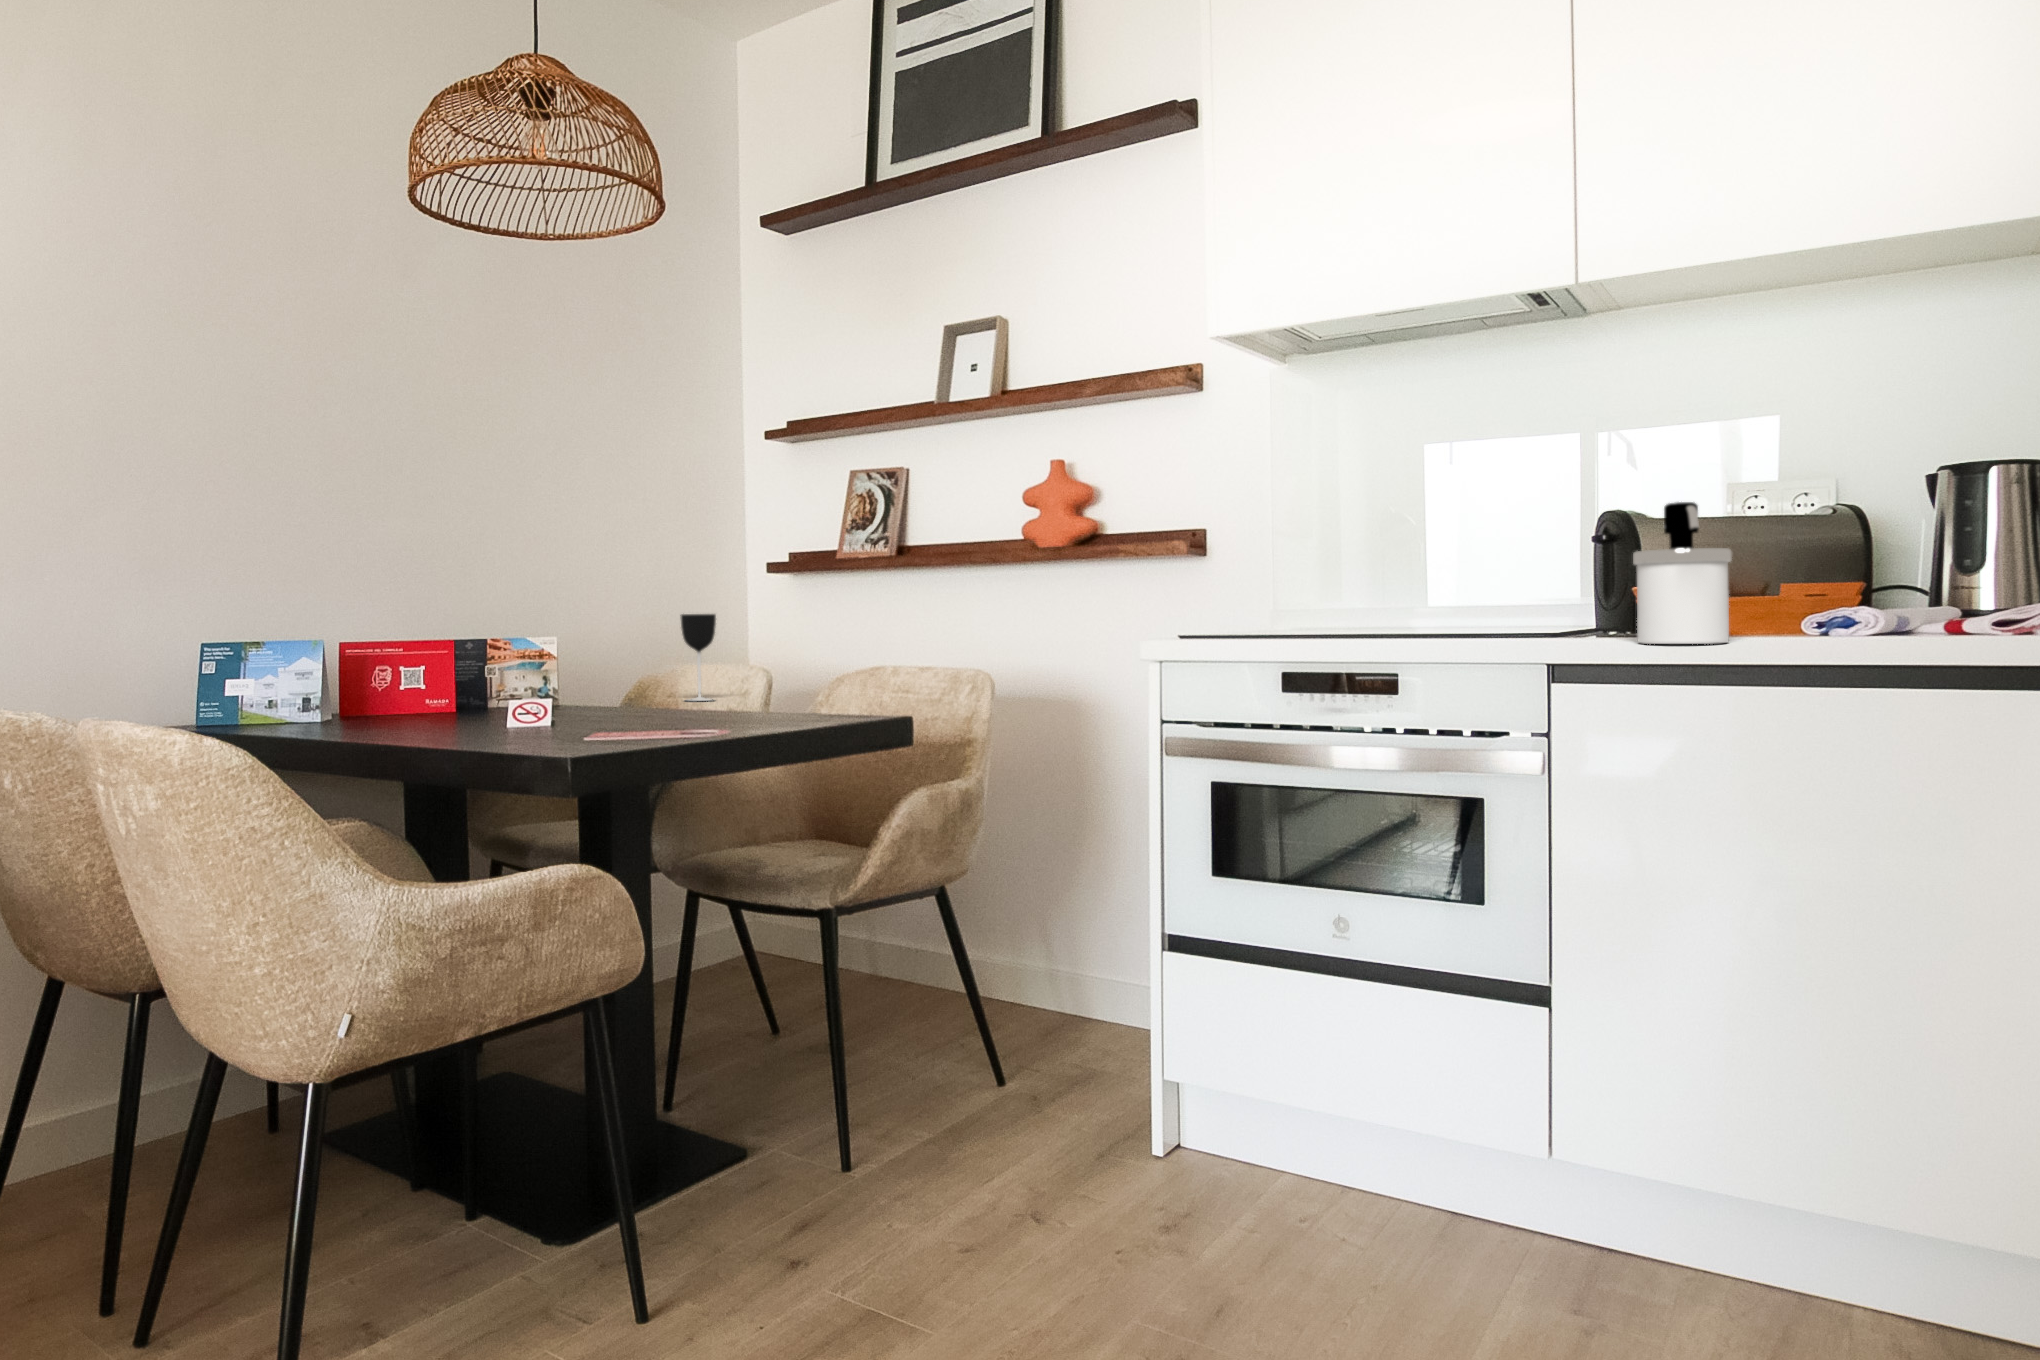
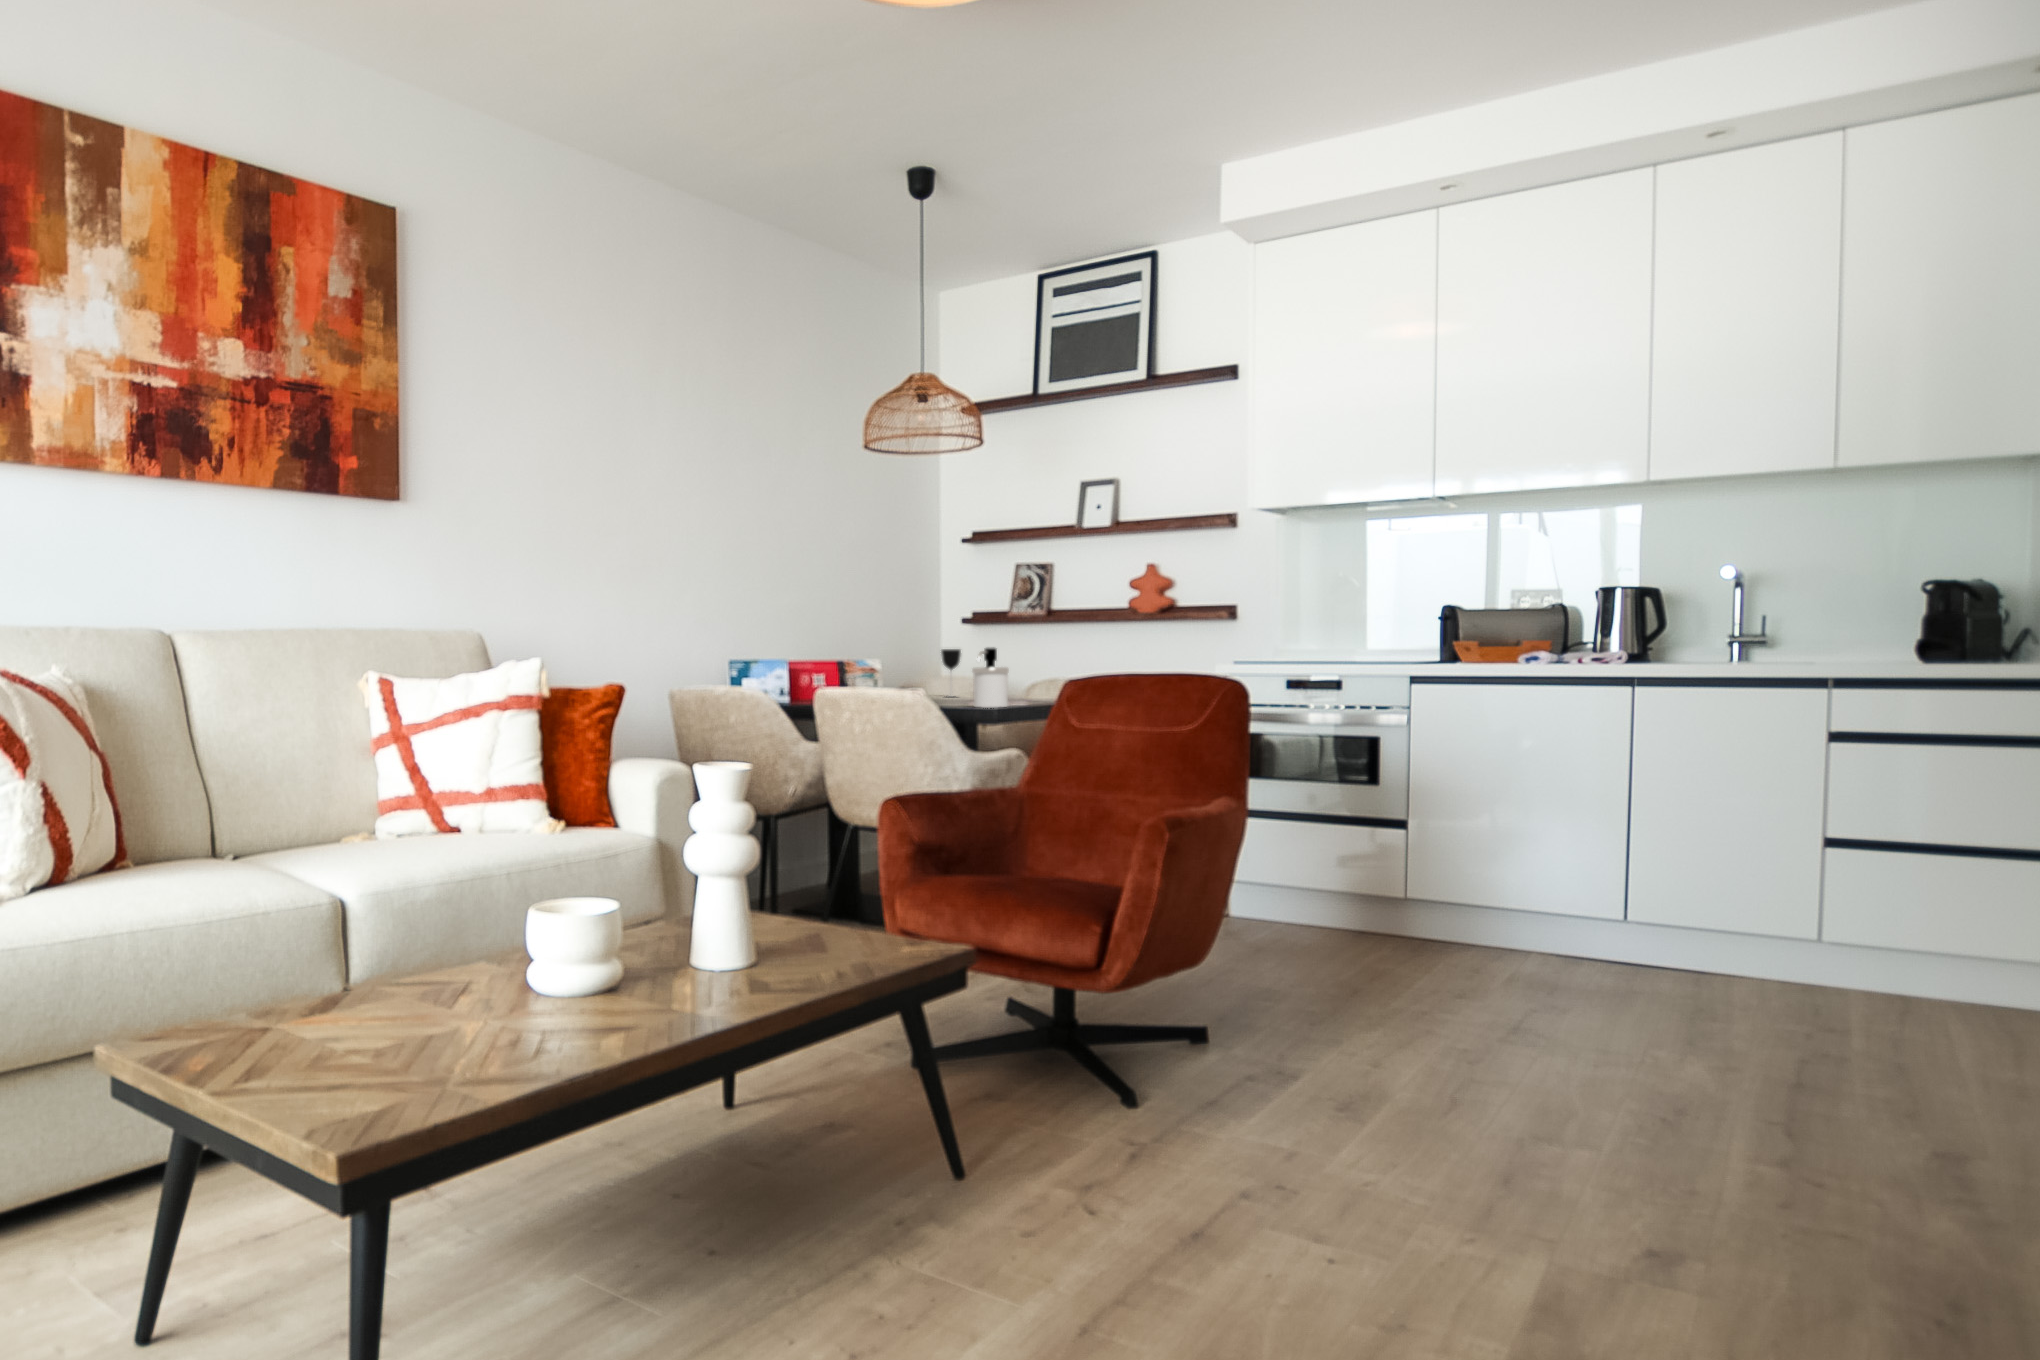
soap dispenser: present [1633,502,1732,644] -> present [972,648,1009,708]

